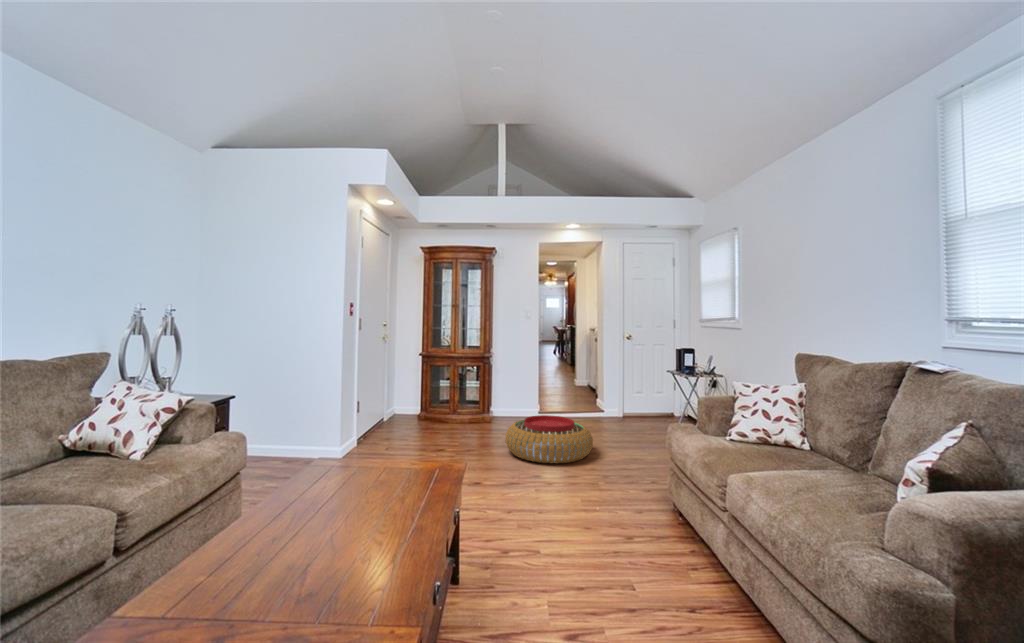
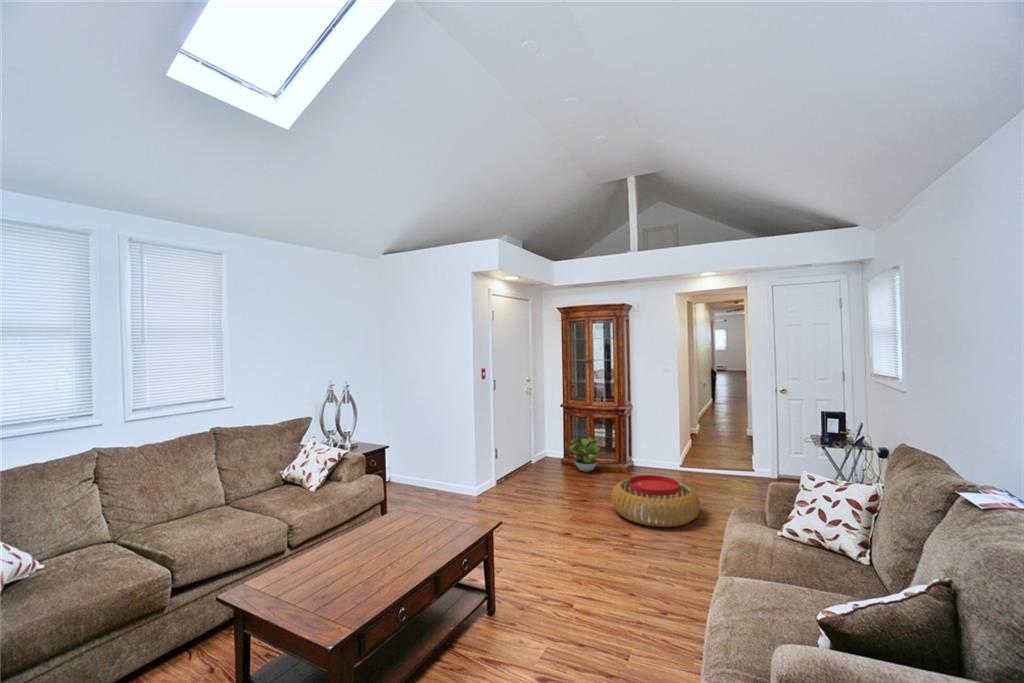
potted plant: none [433,387,468,424] -> present [568,437,600,472]

